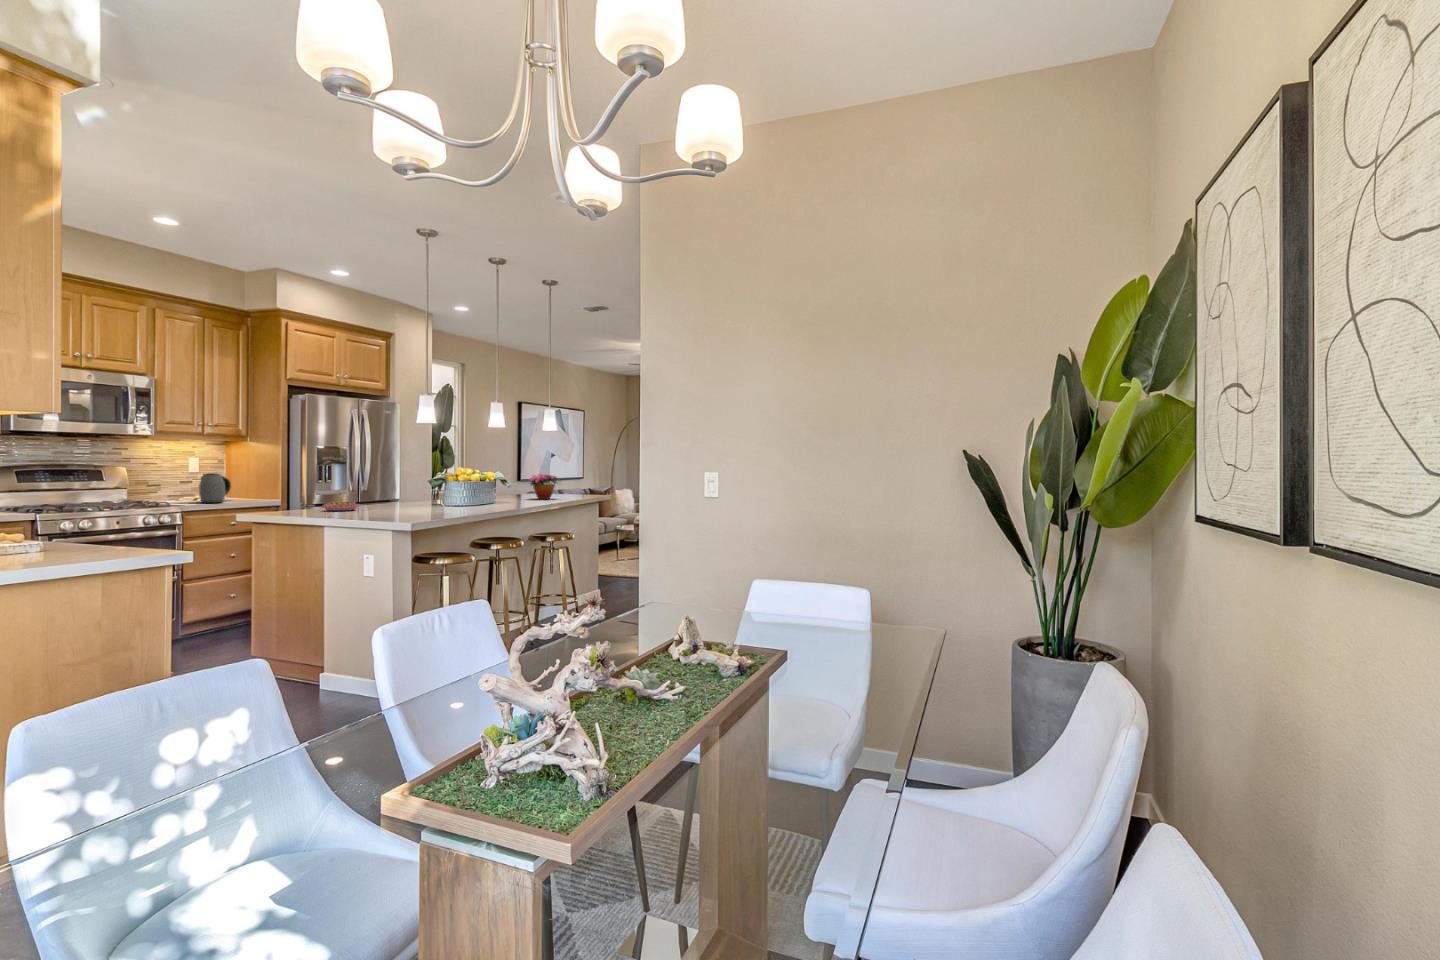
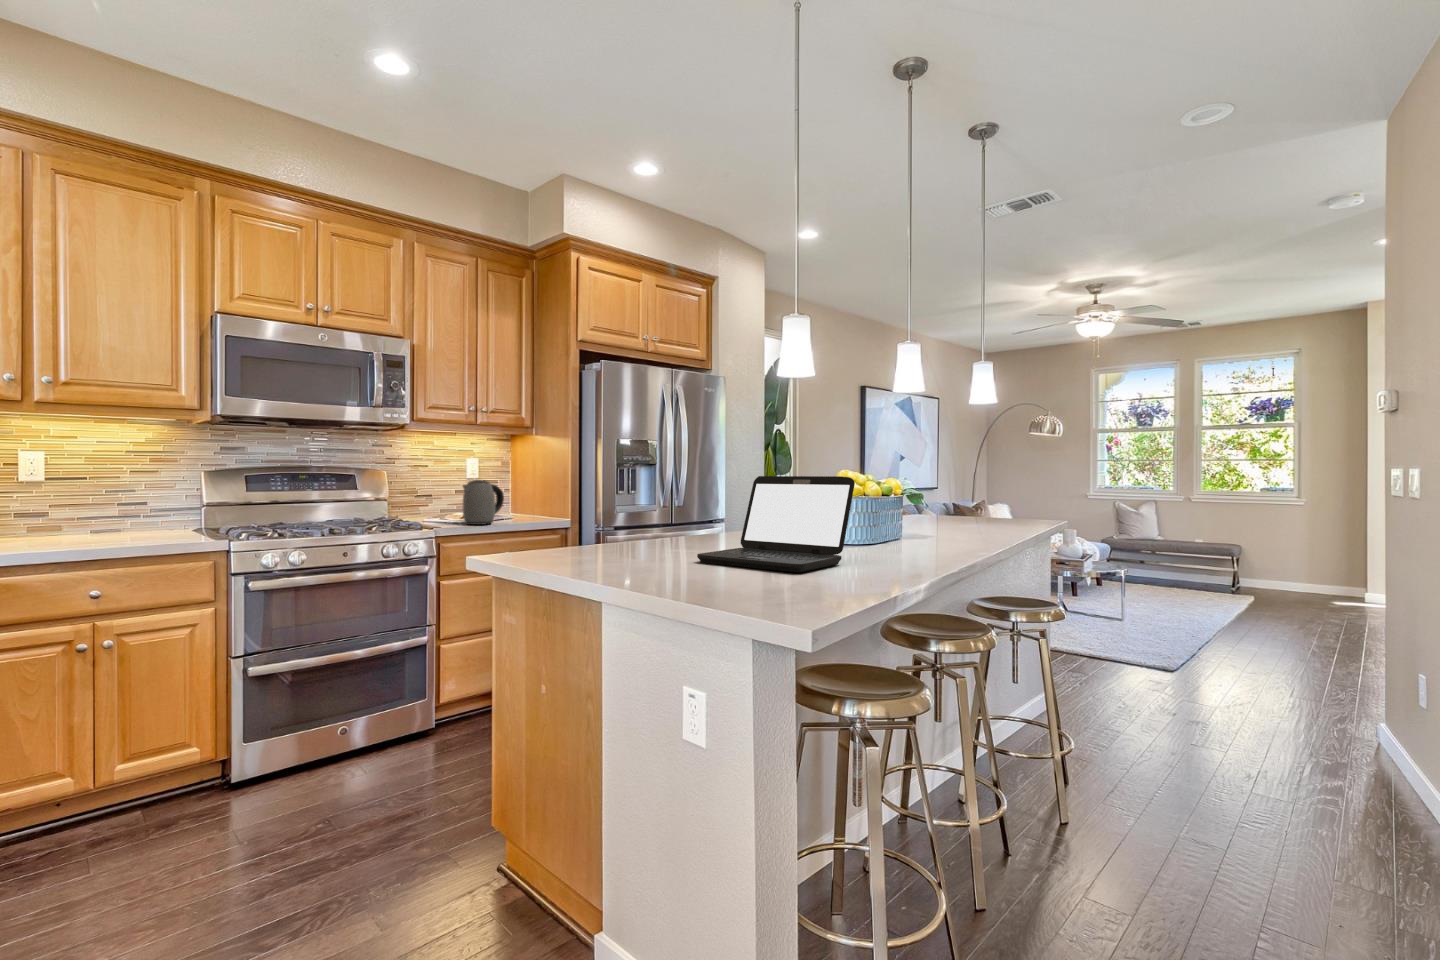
laptop: none [373,471,454,513] -> present [697,476,855,572]
flower arrangement: present [530,474,558,499] -> none [939,482,1013,531]
candle holder: present [323,491,359,511] -> none [608,510,672,556]

